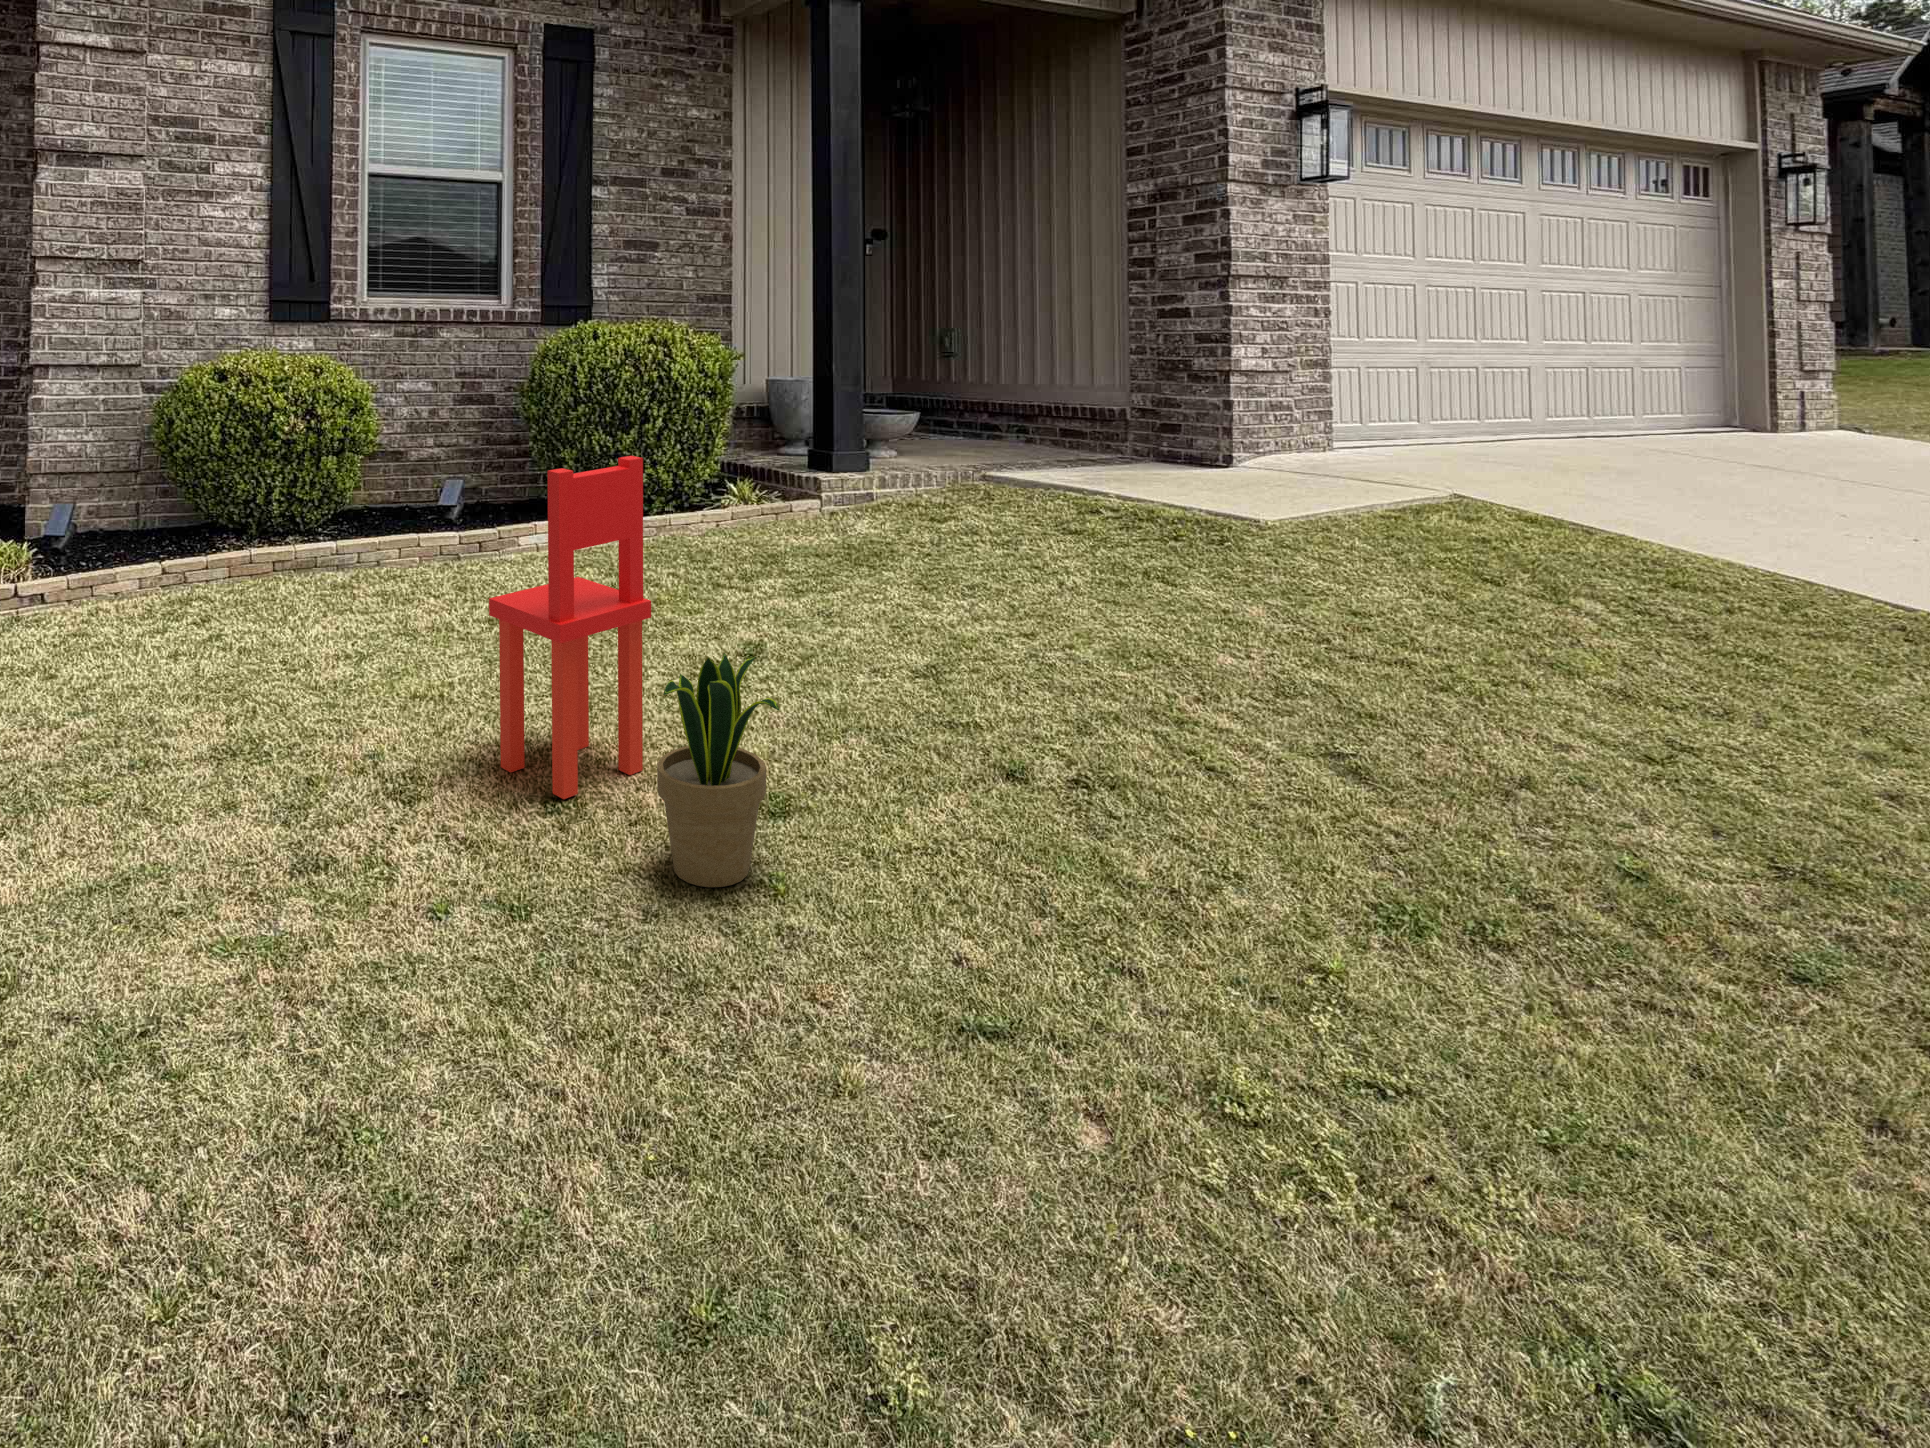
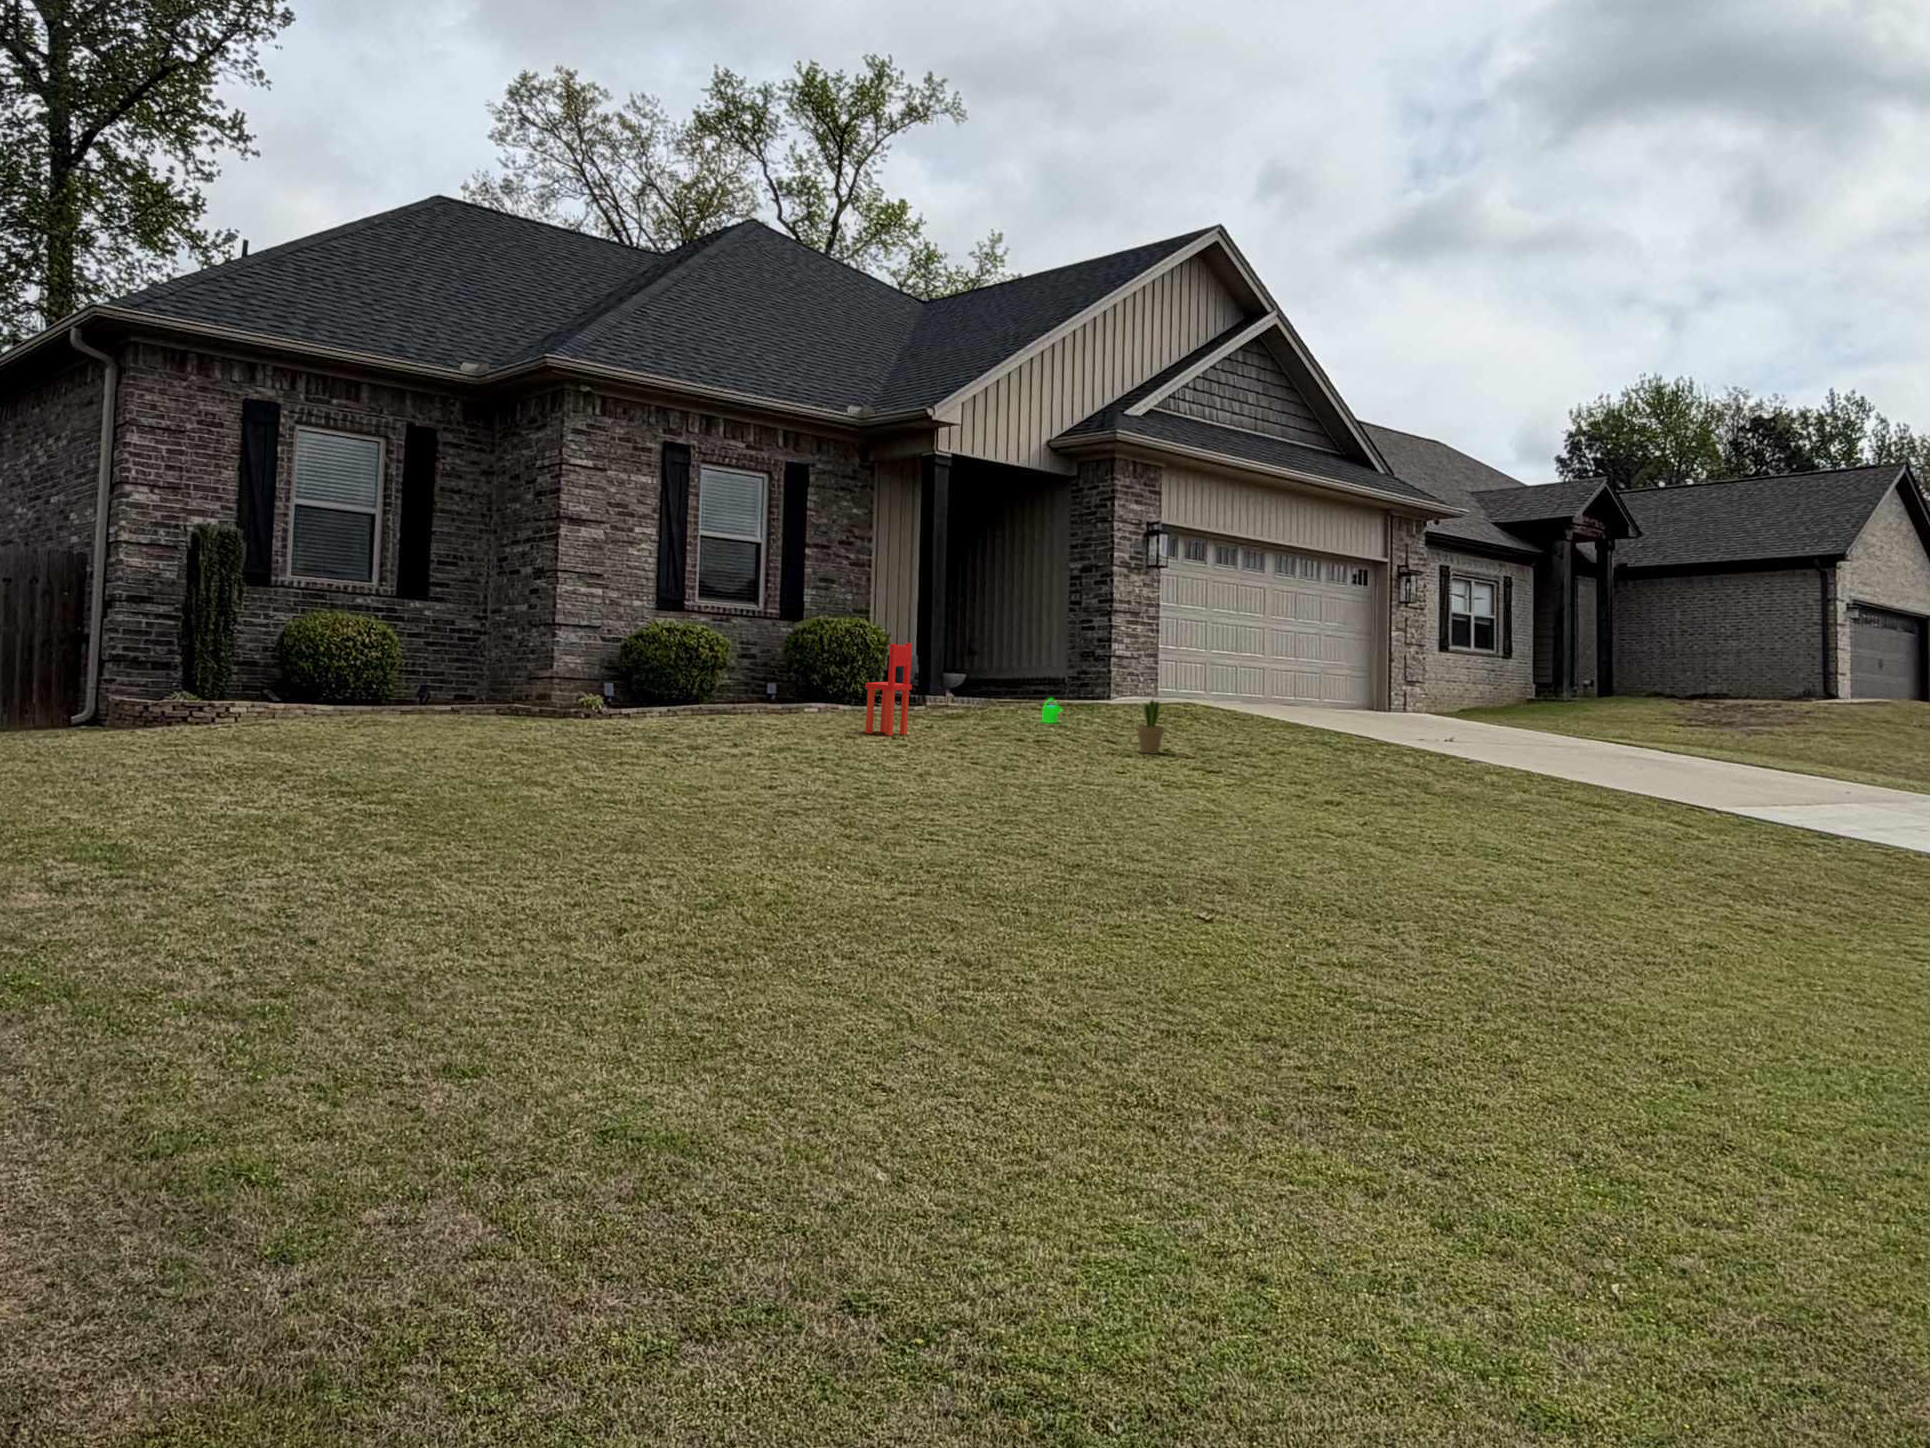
watering can: none [1105,556,1176,634] -> present [1042,698,1062,723]
potted plant: present [657,653,779,887] -> present [1137,700,1164,754]

